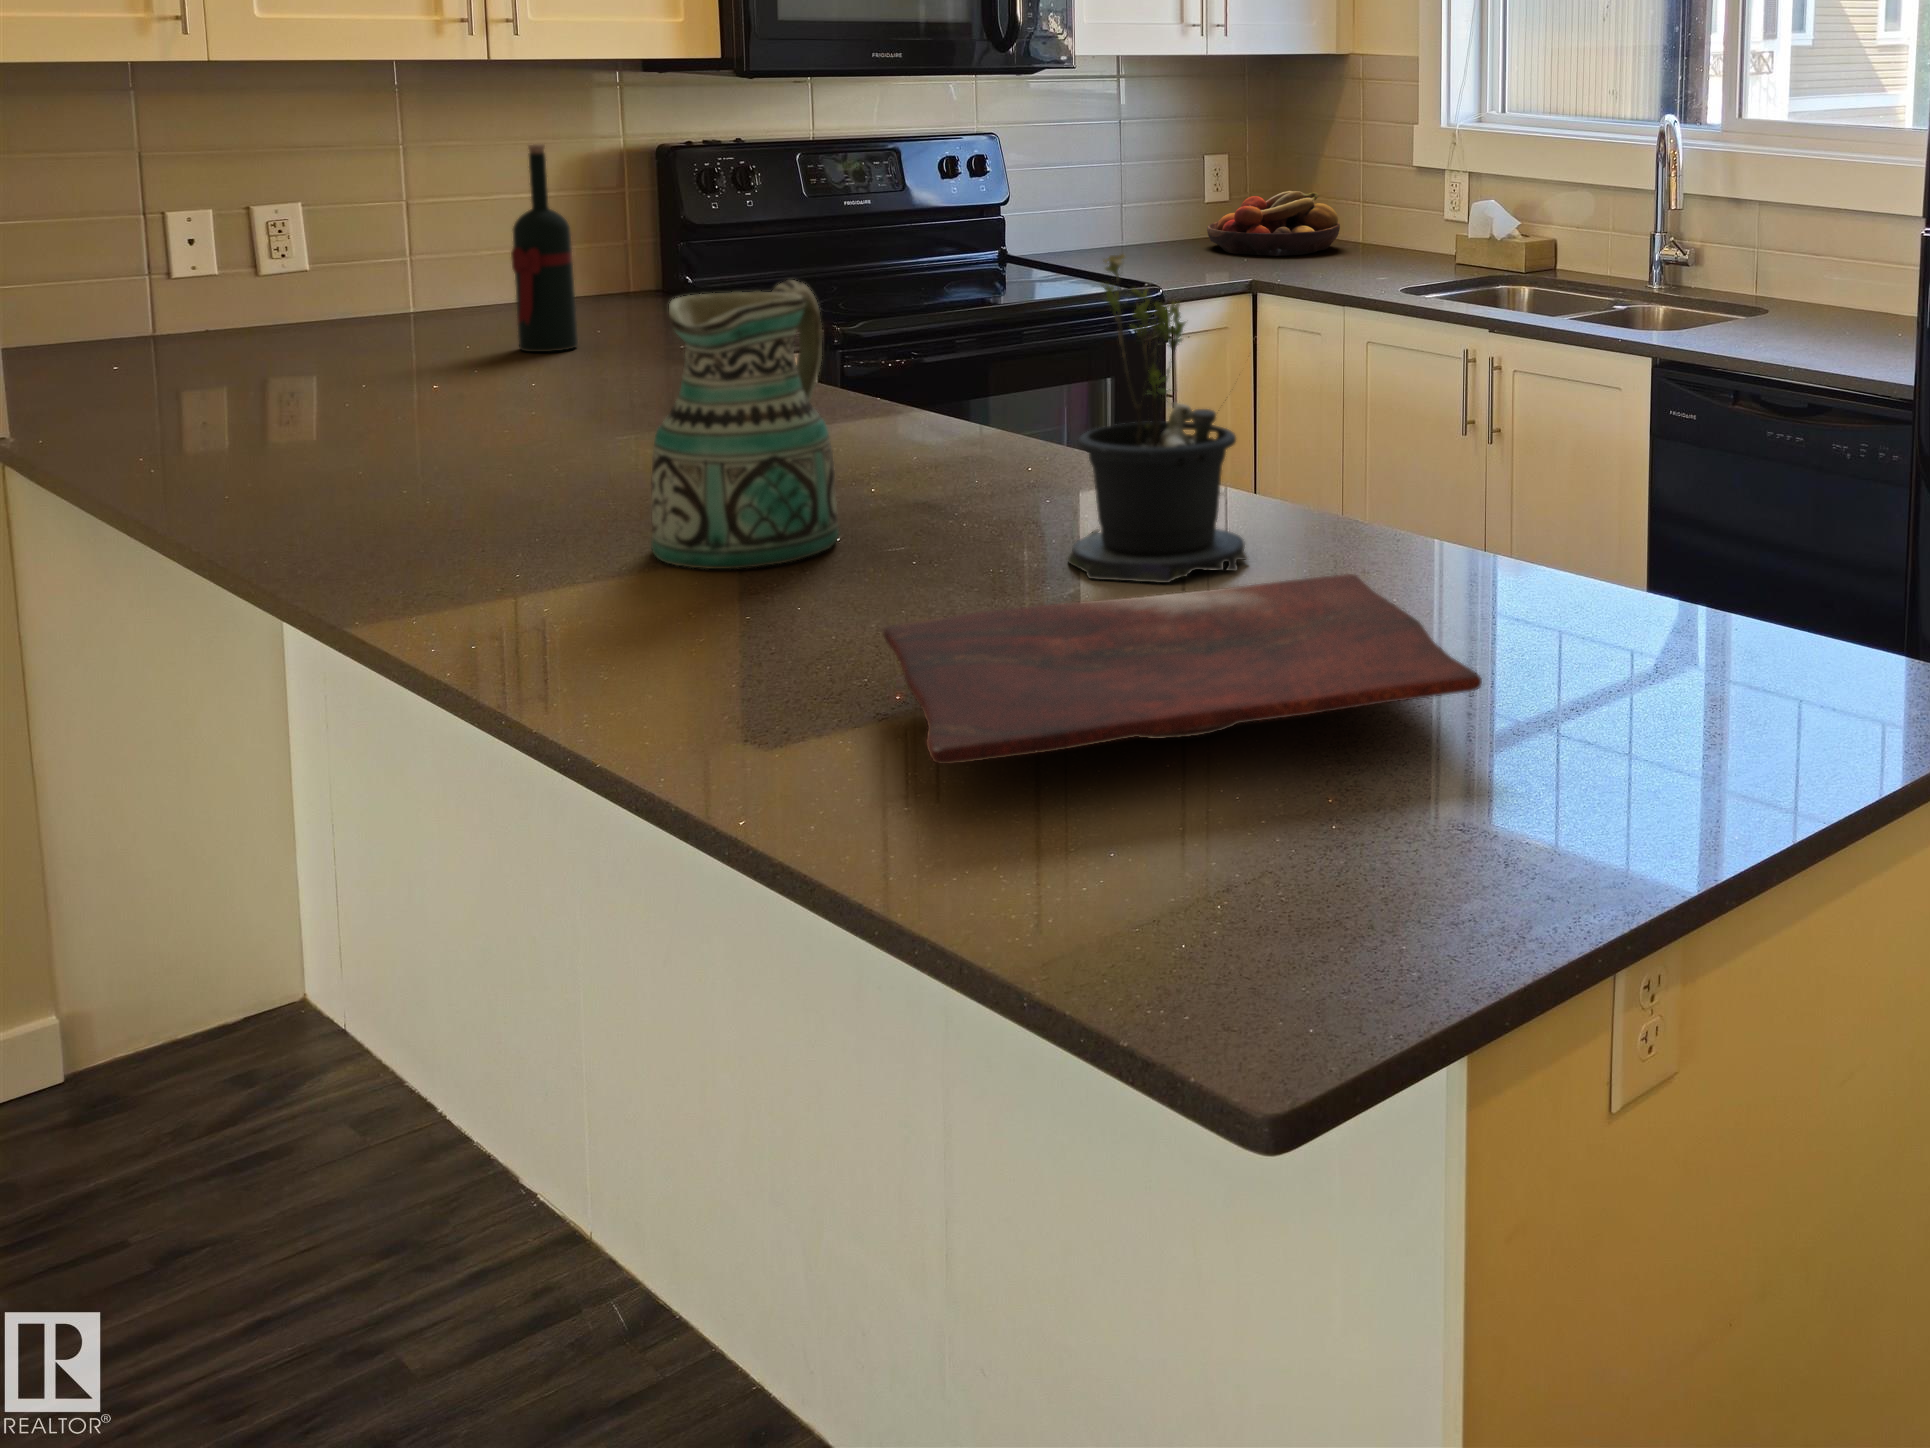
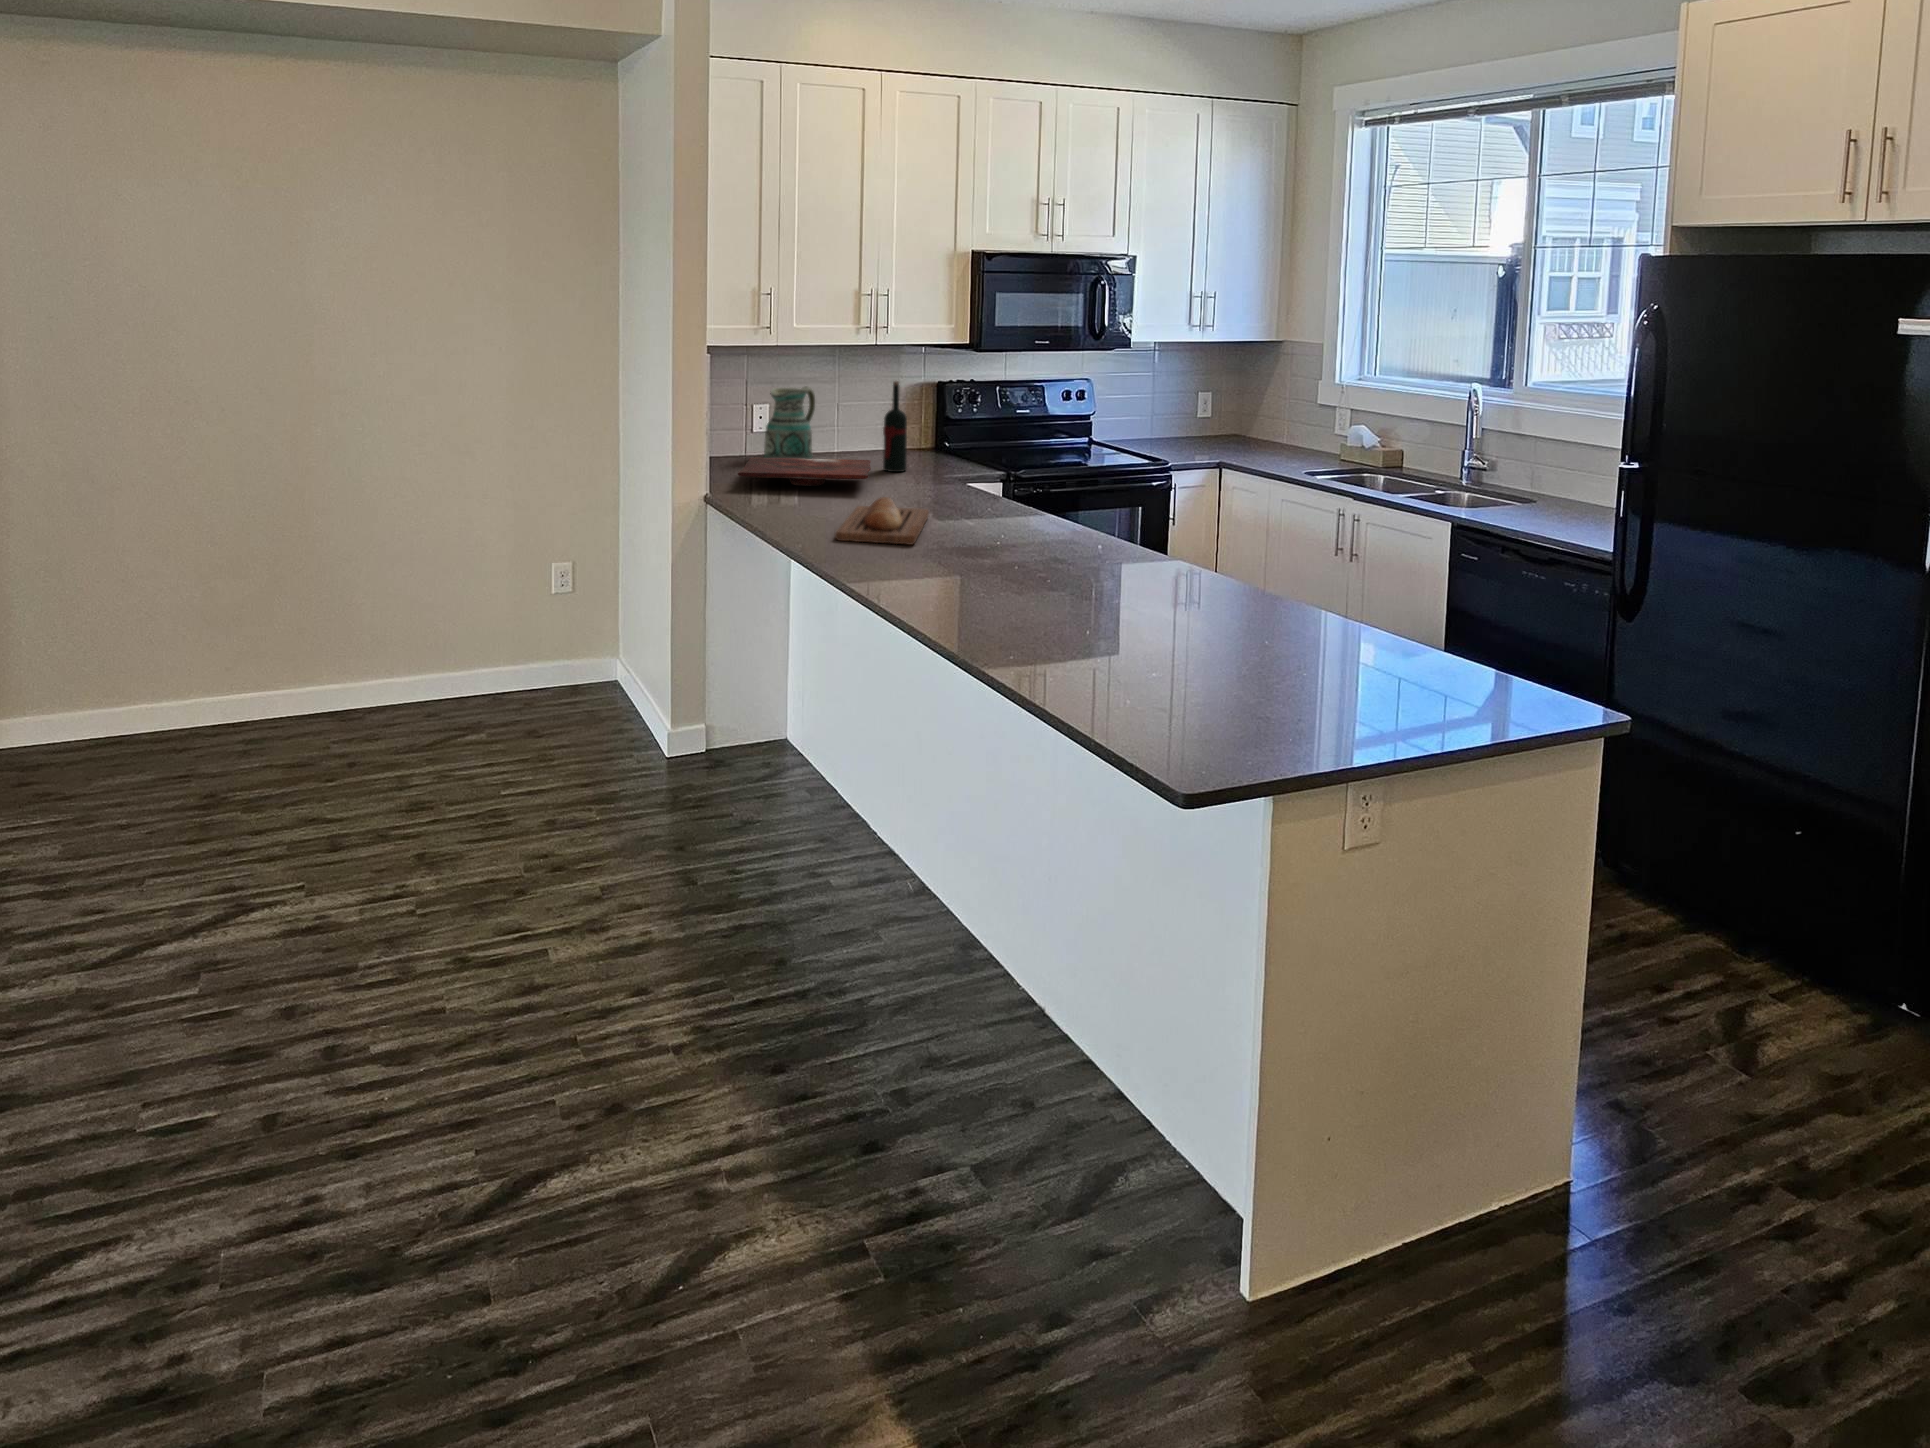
fruit bowl: present [1207,191,1340,256] -> none [1199,414,1273,449]
potted plant: present [1068,254,1248,583] -> none [1119,451,1208,601]
ceramic pitcher: present [651,280,838,569] -> present [764,386,815,459]
bread loaf: none [351,412,618,532] -> present [835,497,929,545]
cutting board: present [883,574,1482,764] -> present [738,458,871,486]

